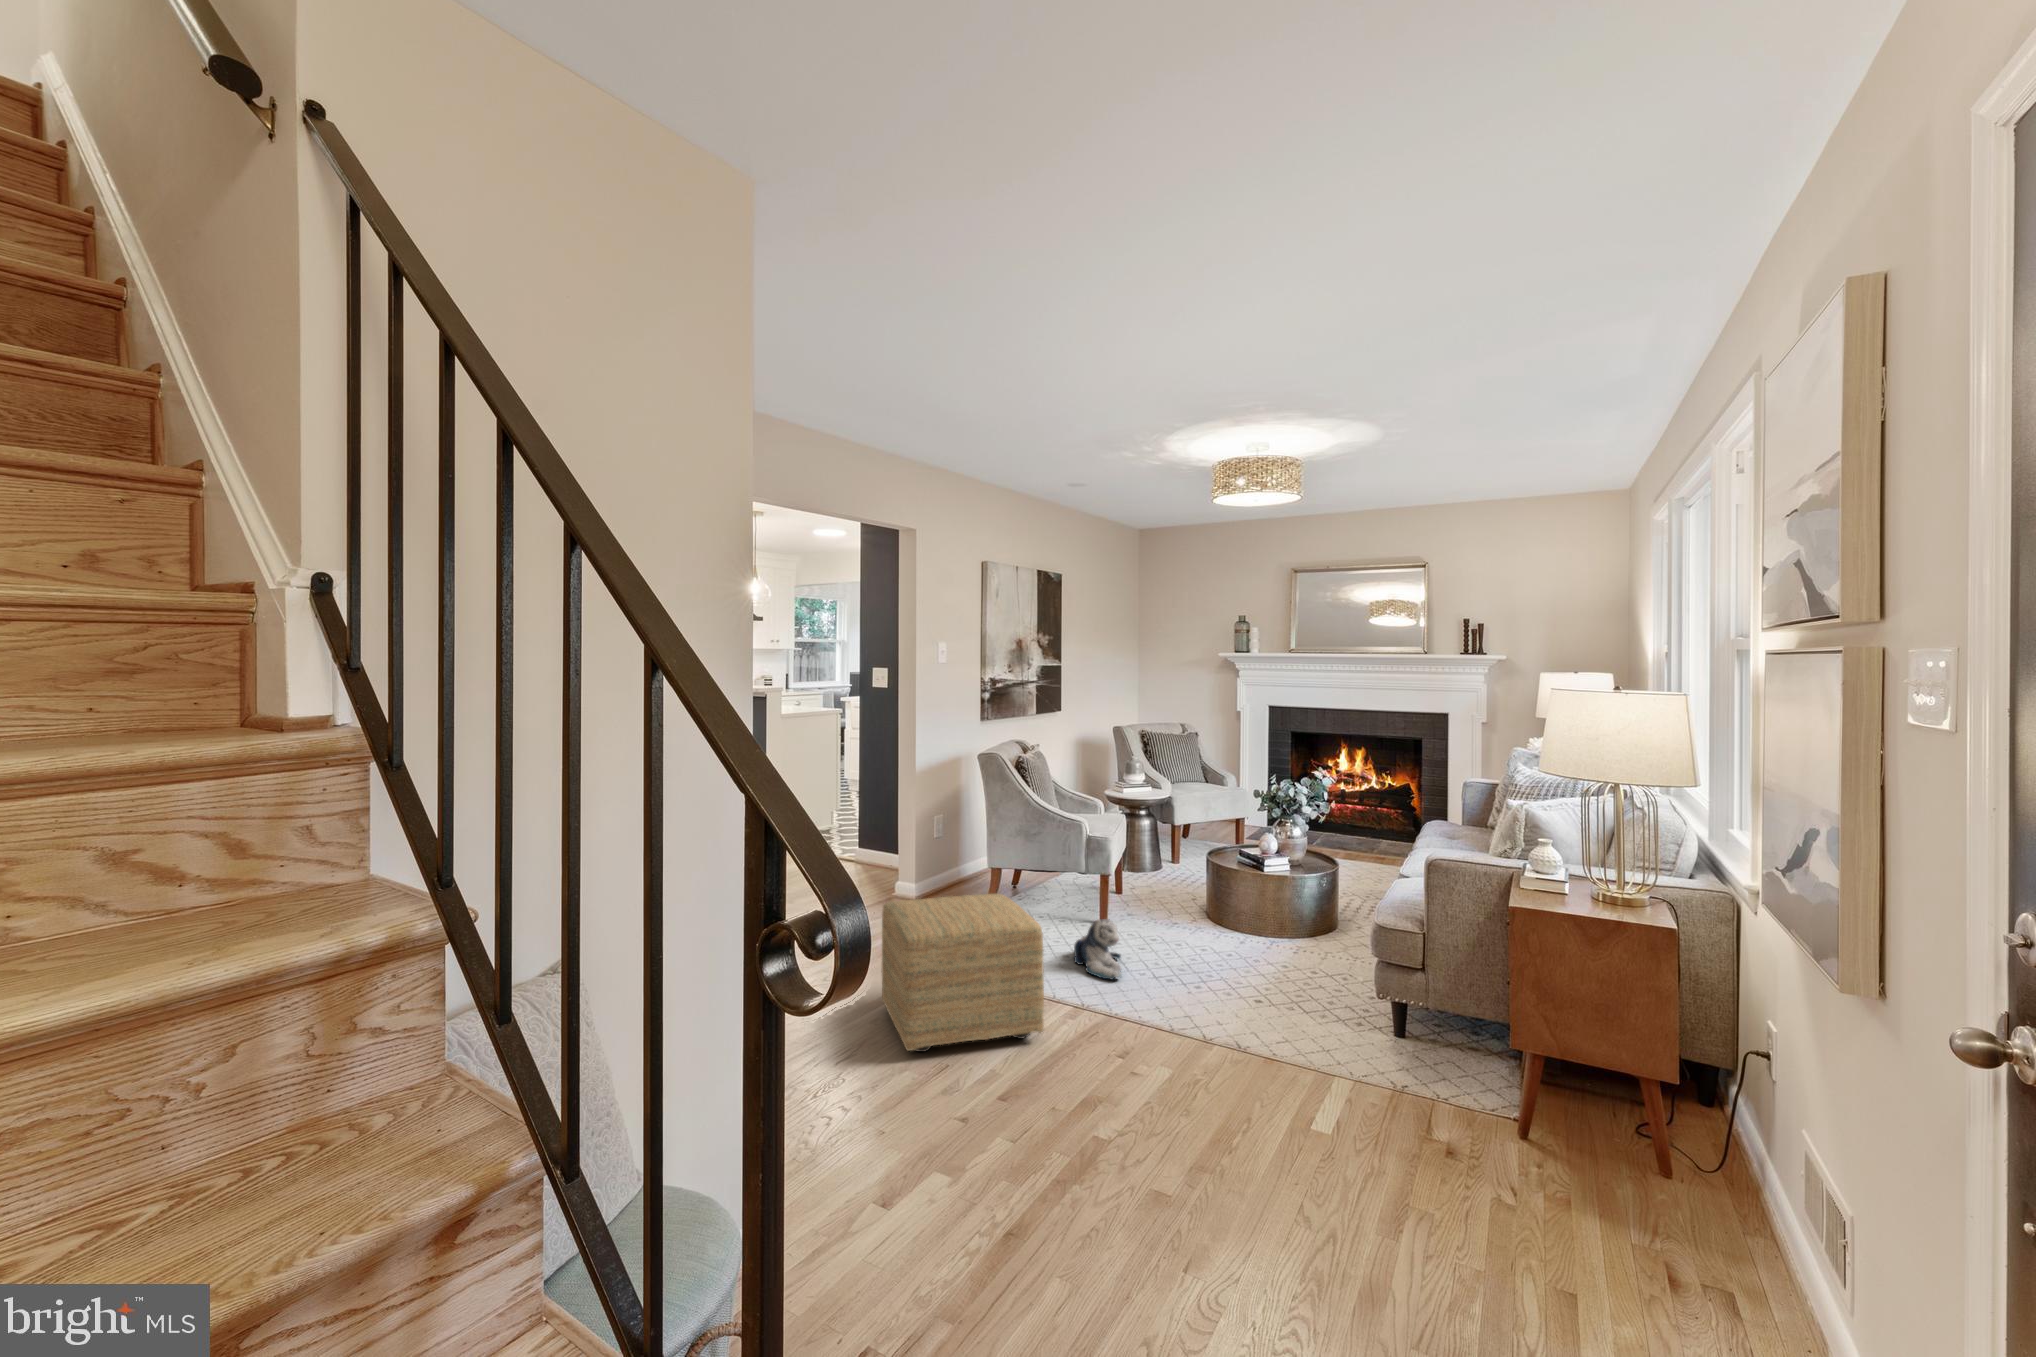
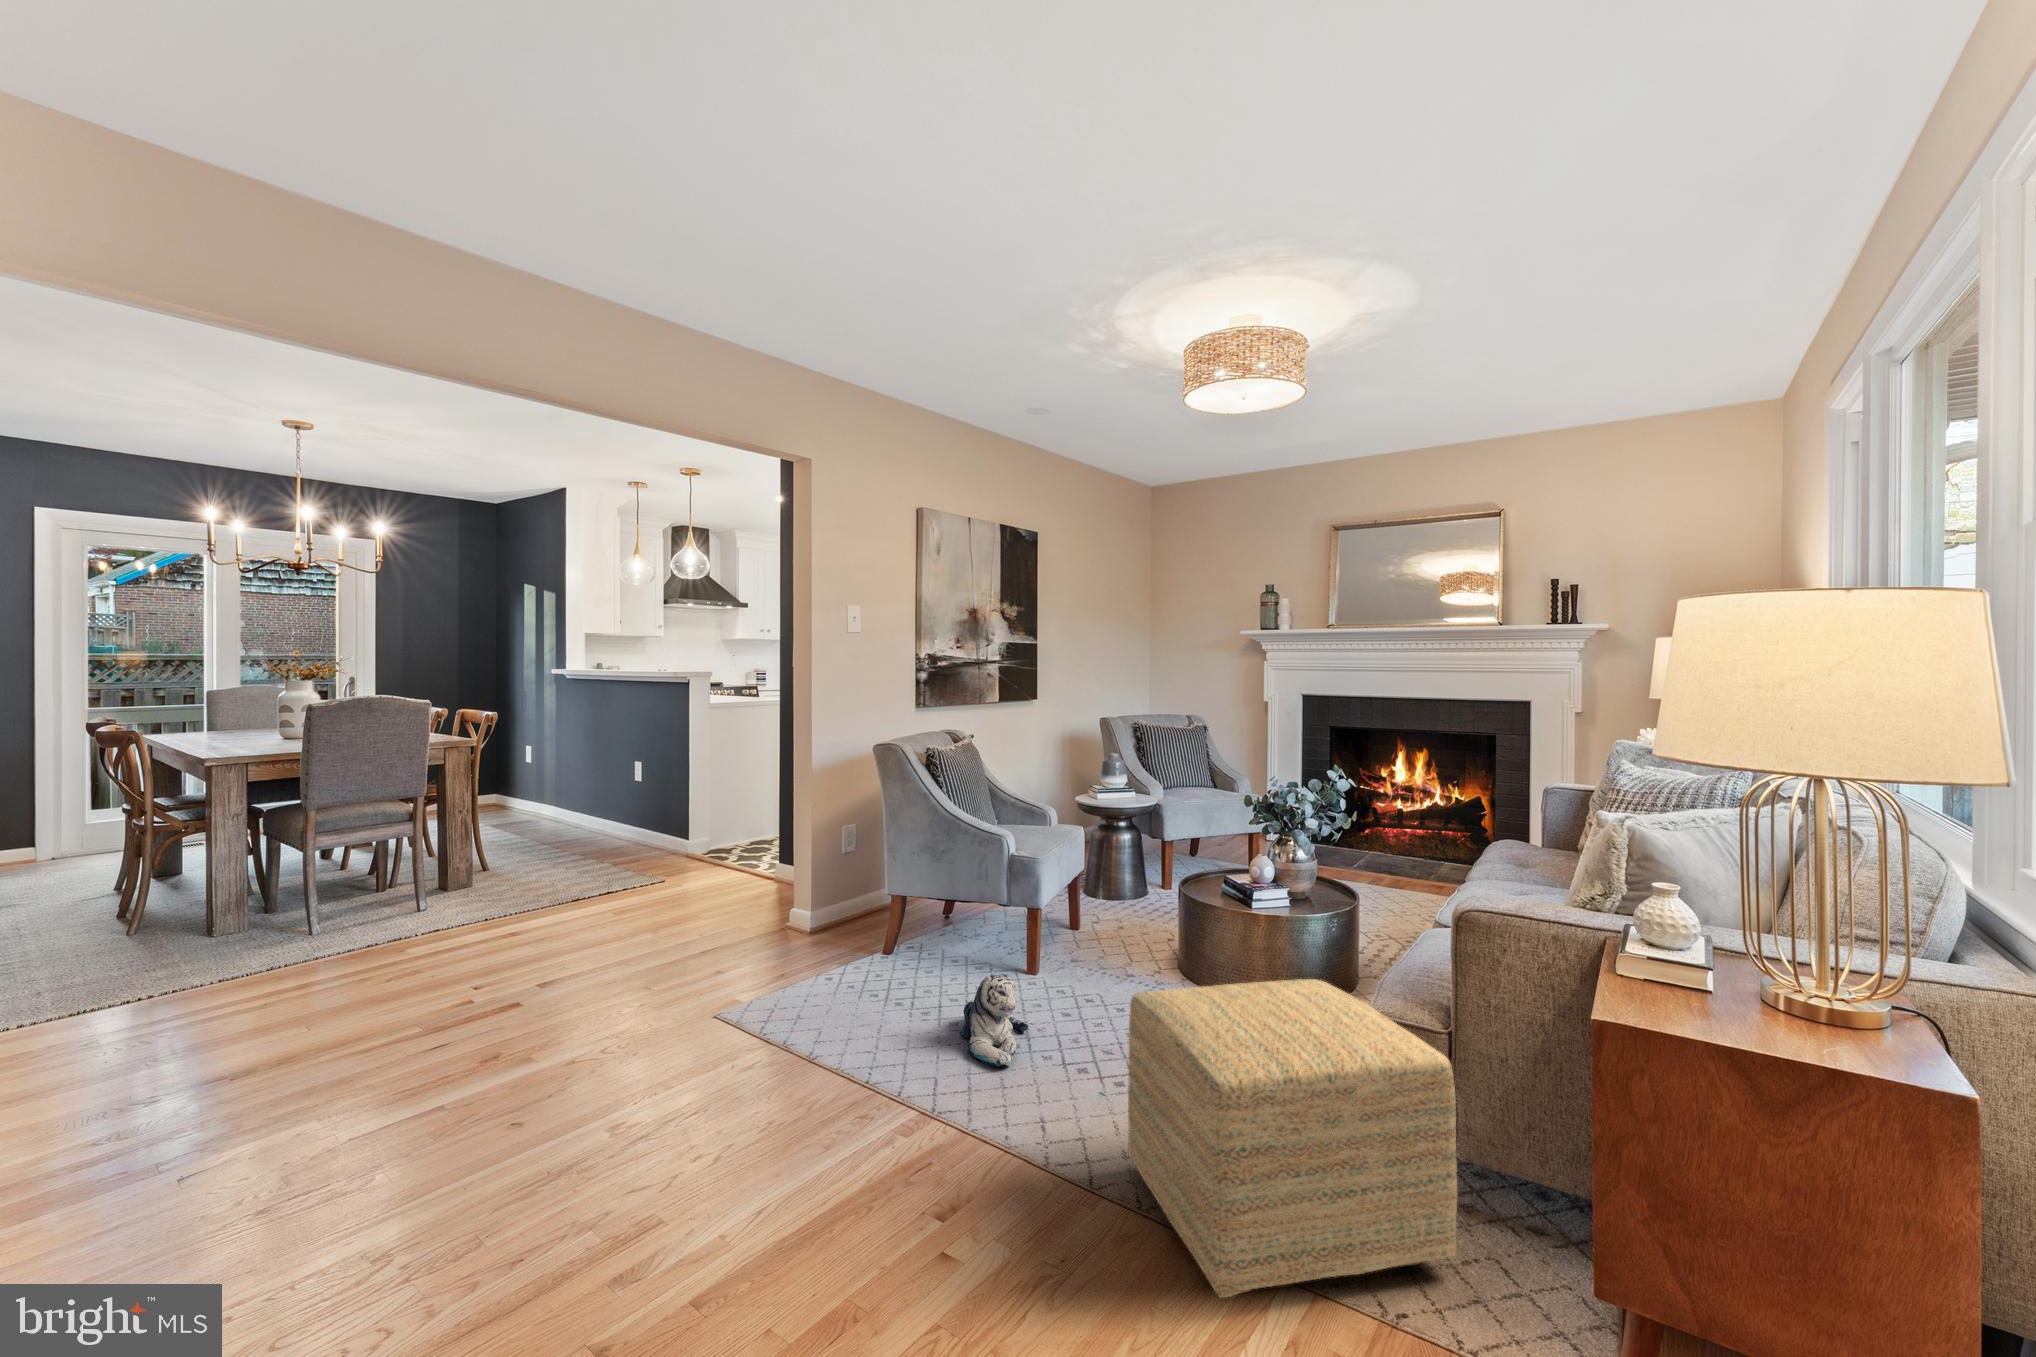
ottoman: present [881,894,1044,1052] -> present [1128,979,1457,1298]

